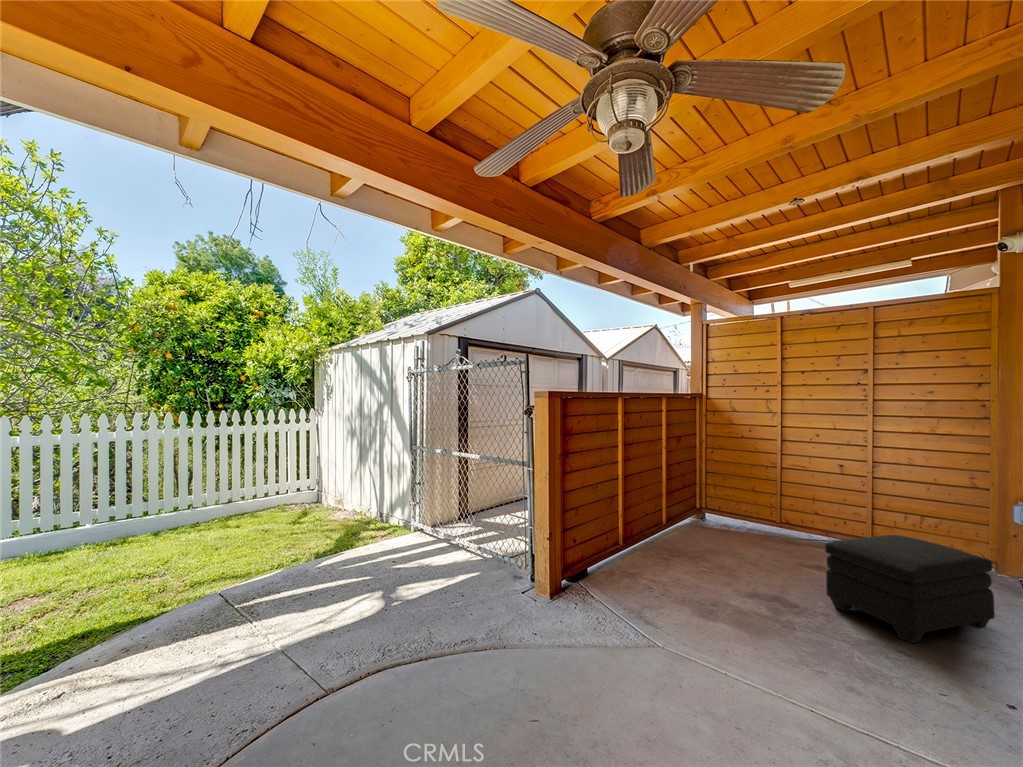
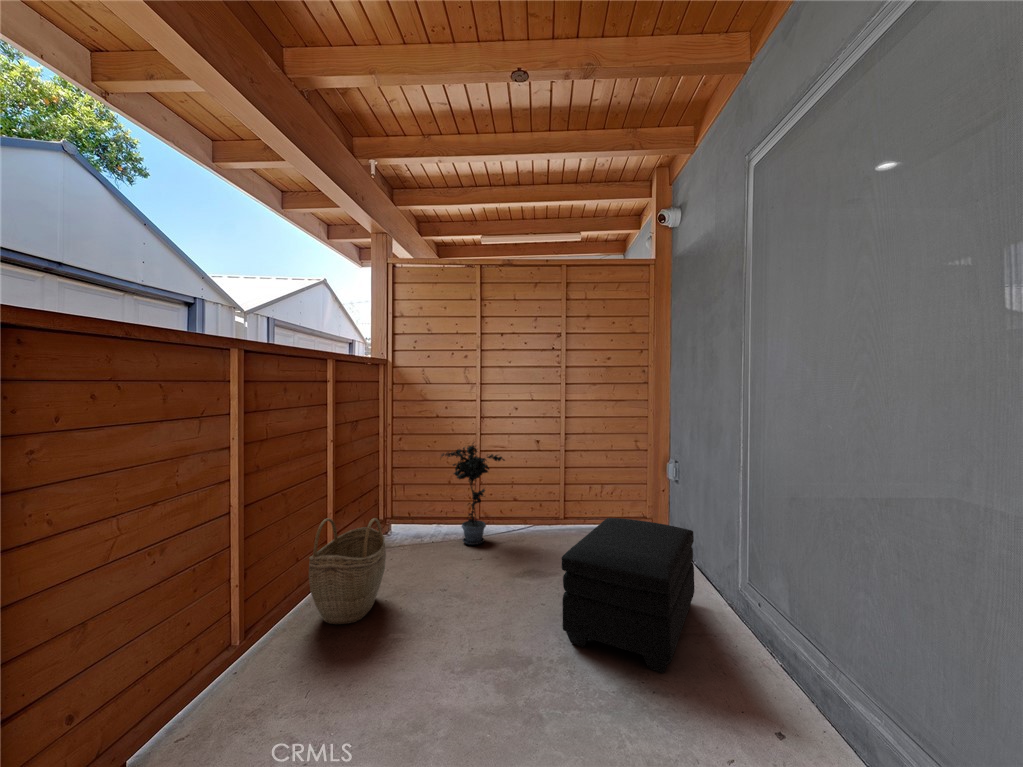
potted plant: none [744,459,803,541] -> present [441,445,505,545]
woven basket: none [653,492,699,555] -> present [309,518,386,624]

